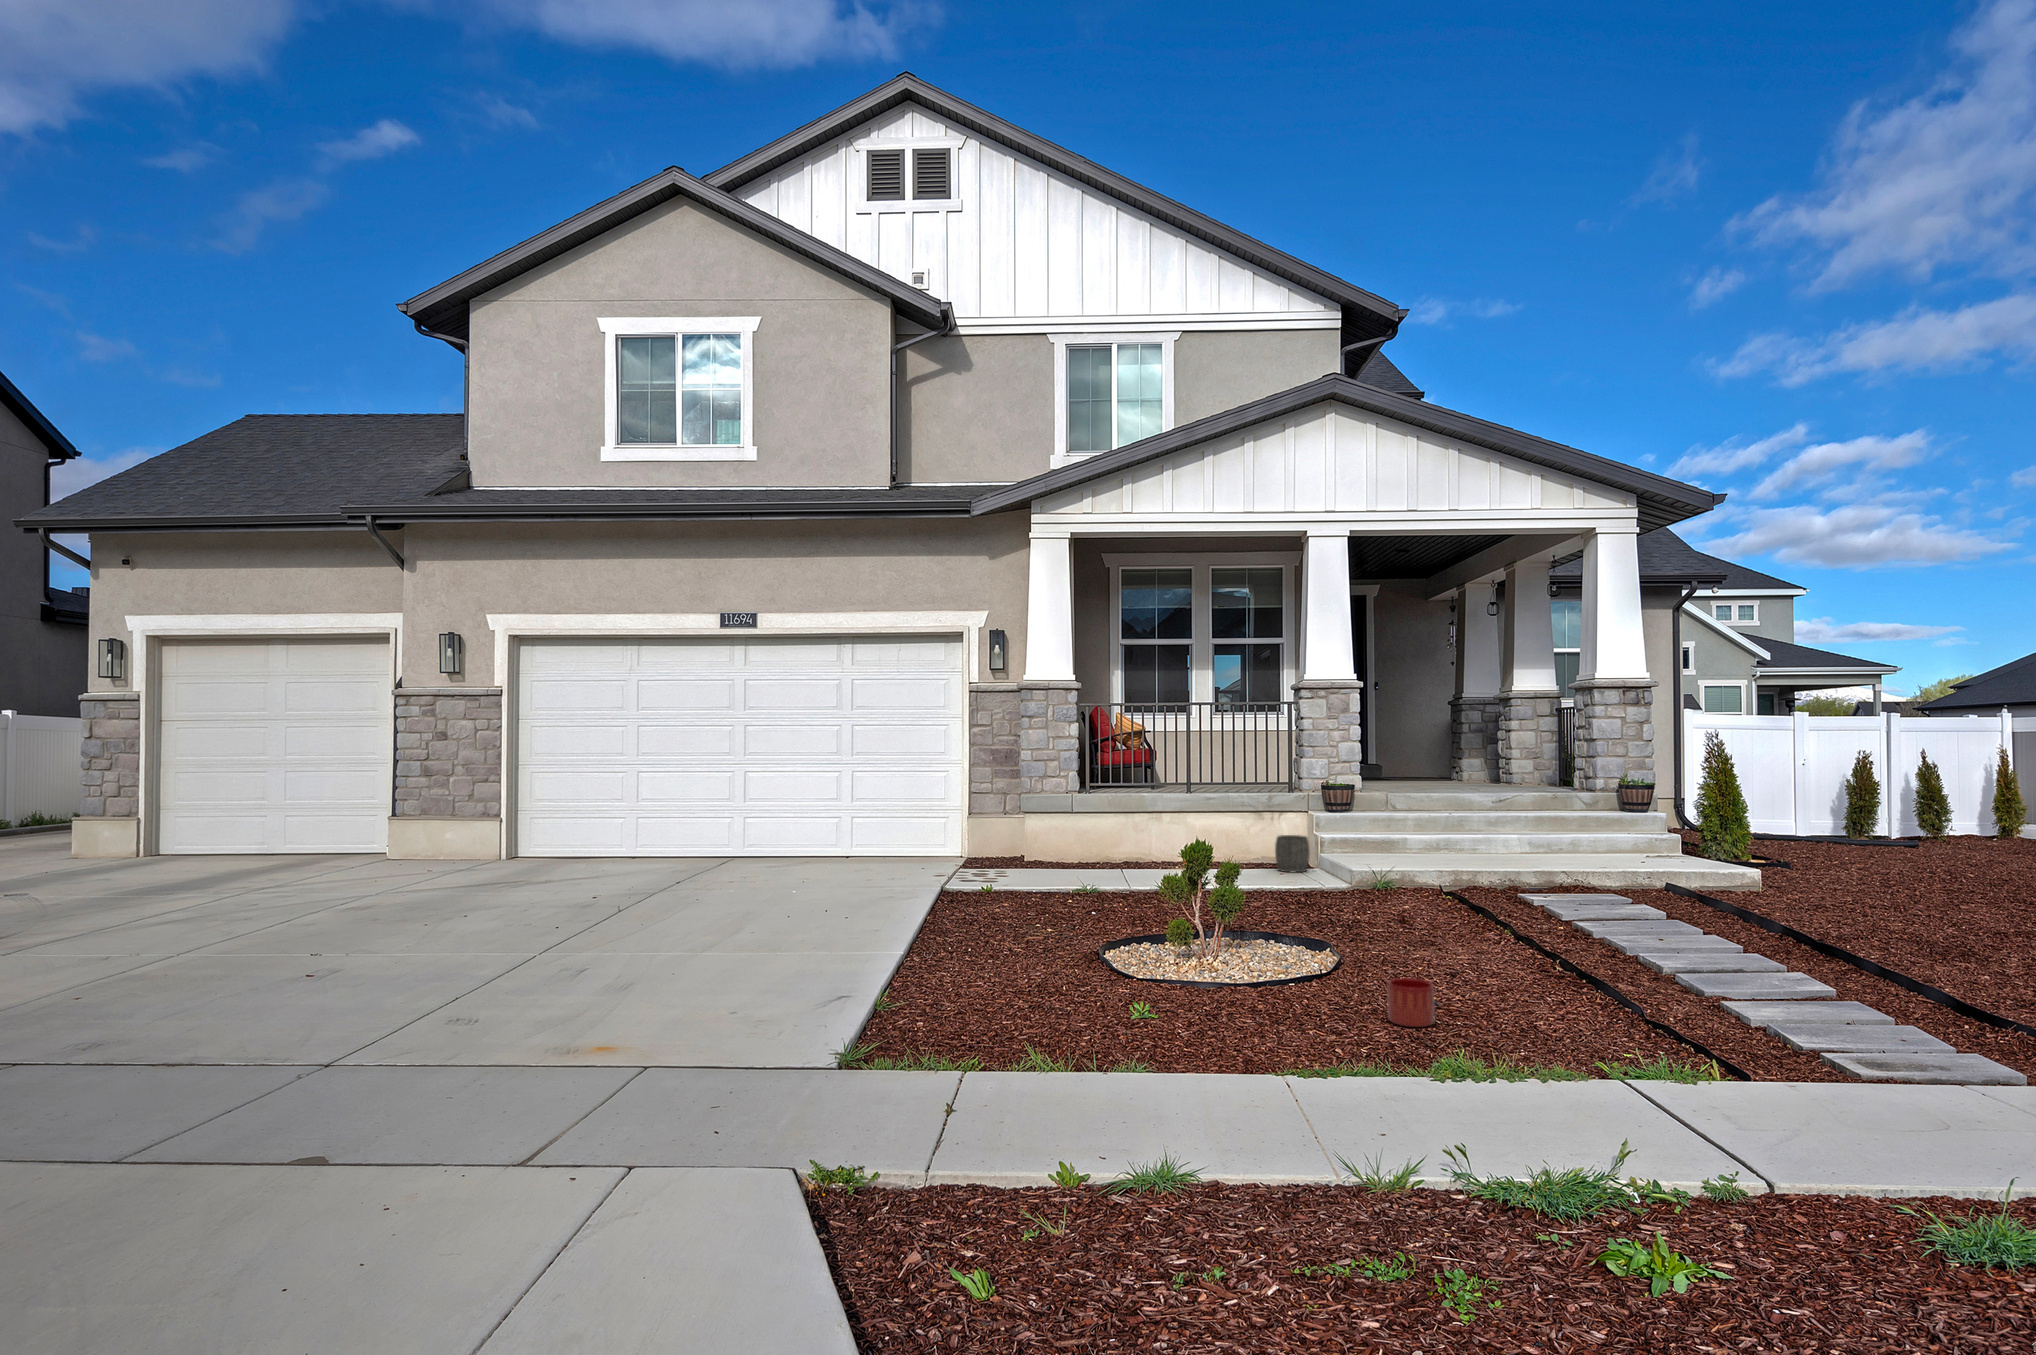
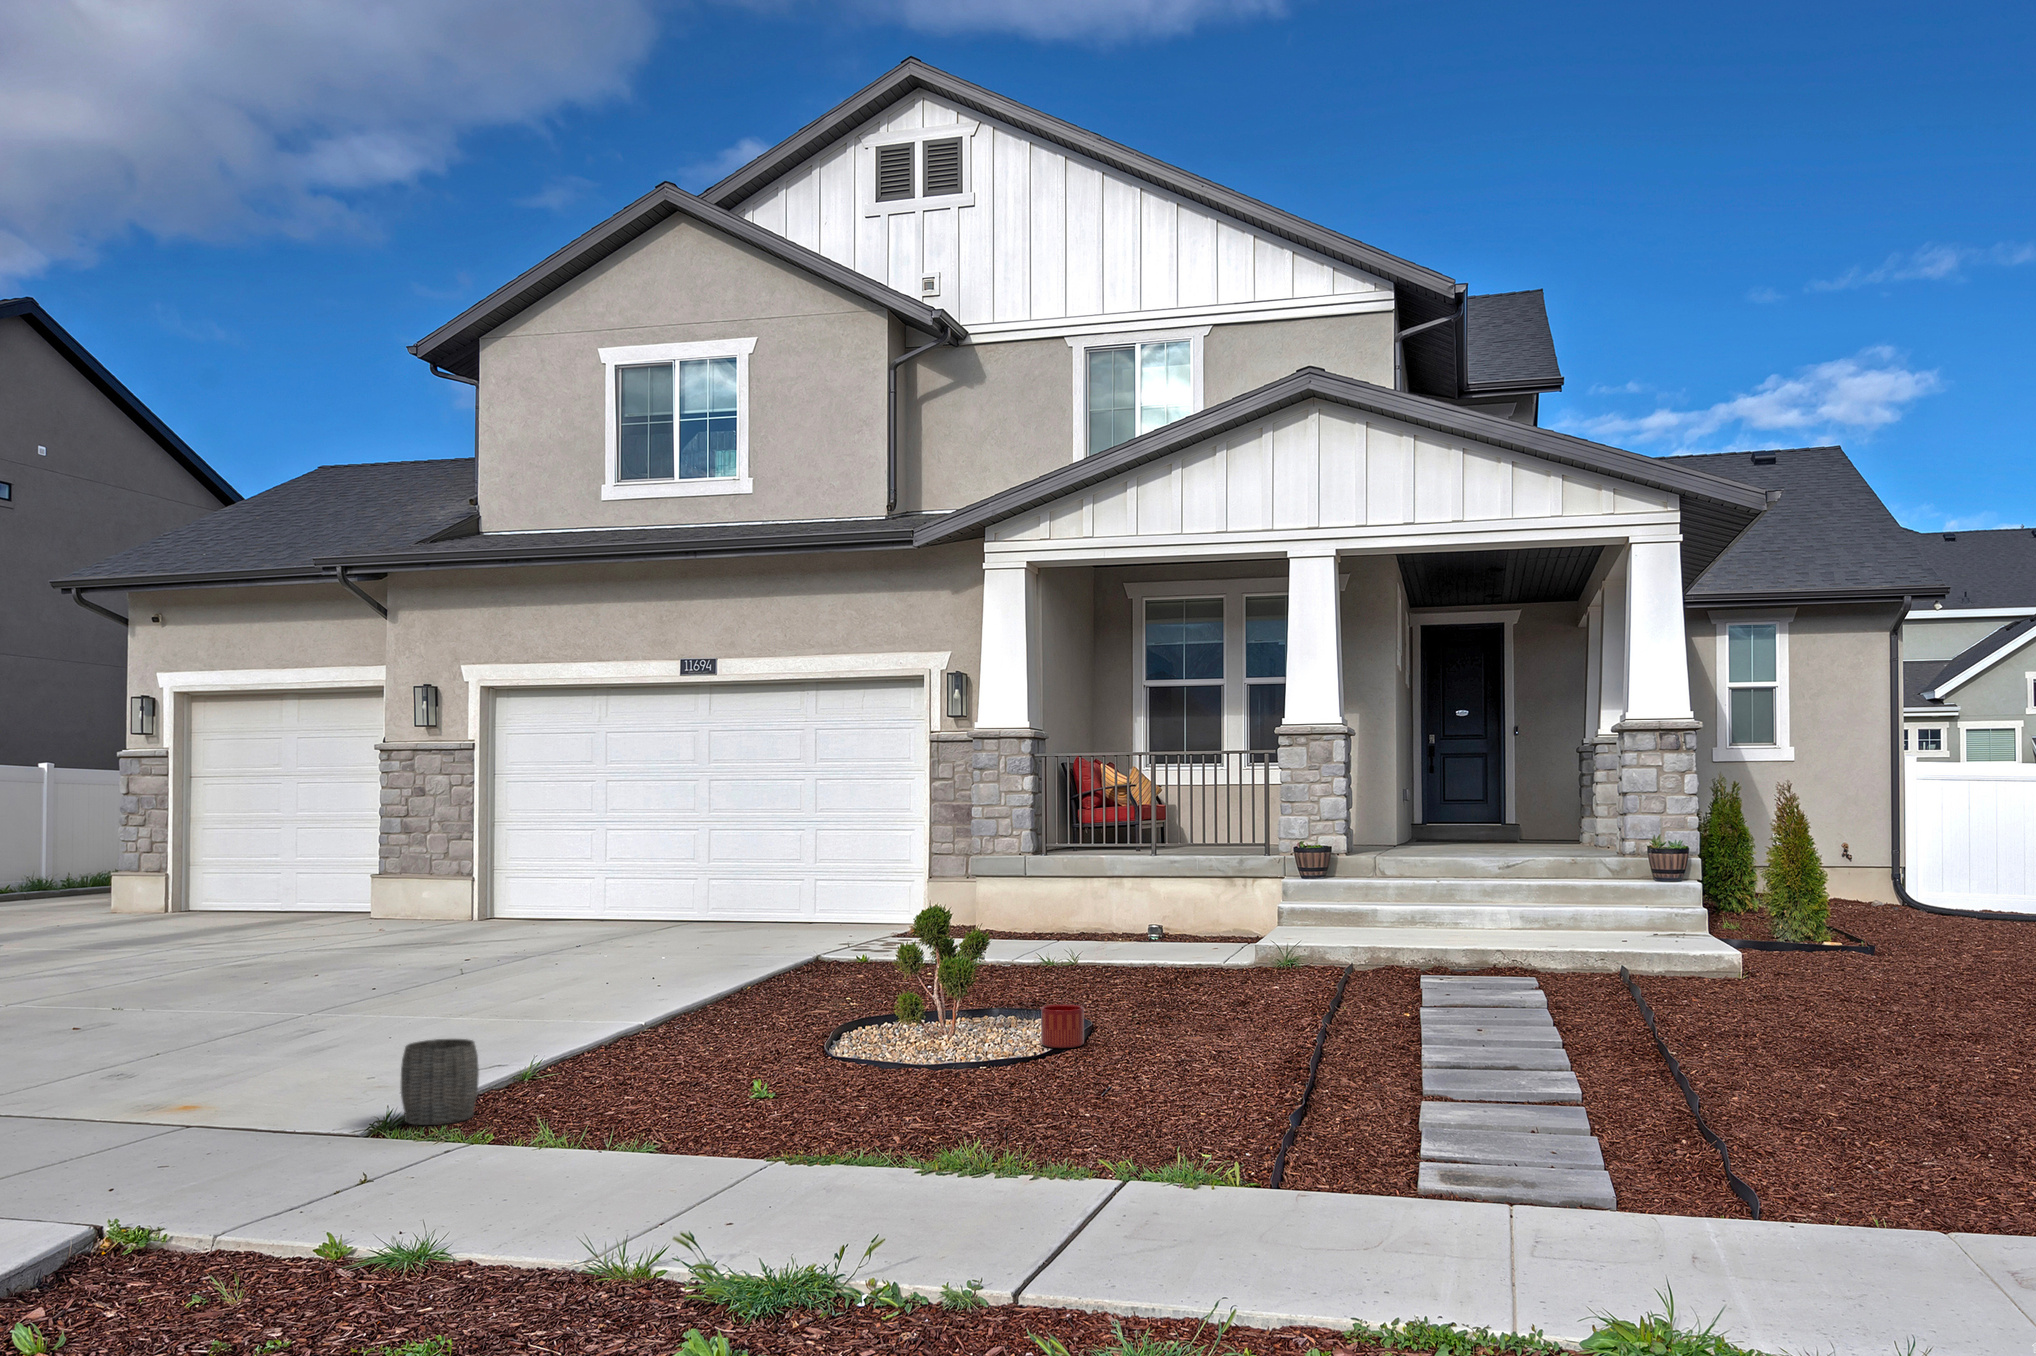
woven basket: present [1275,835,1310,873] -> present [401,1039,479,1125]

